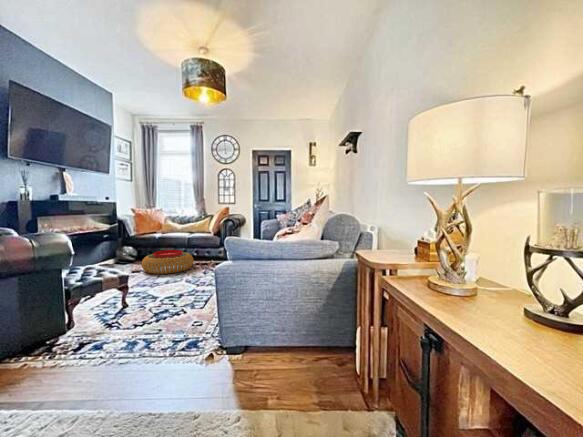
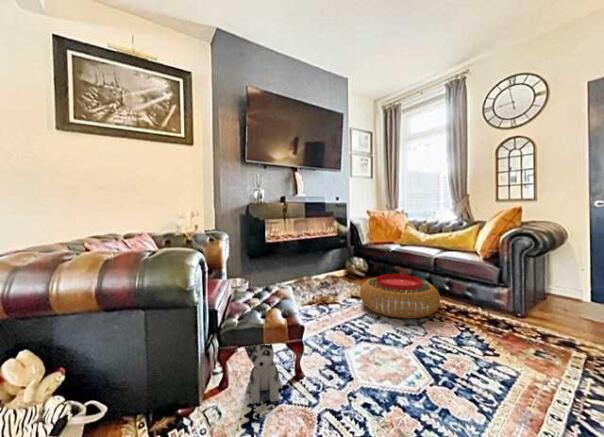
plush toy: none [98,278,124,315] -> present [245,344,283,404]

